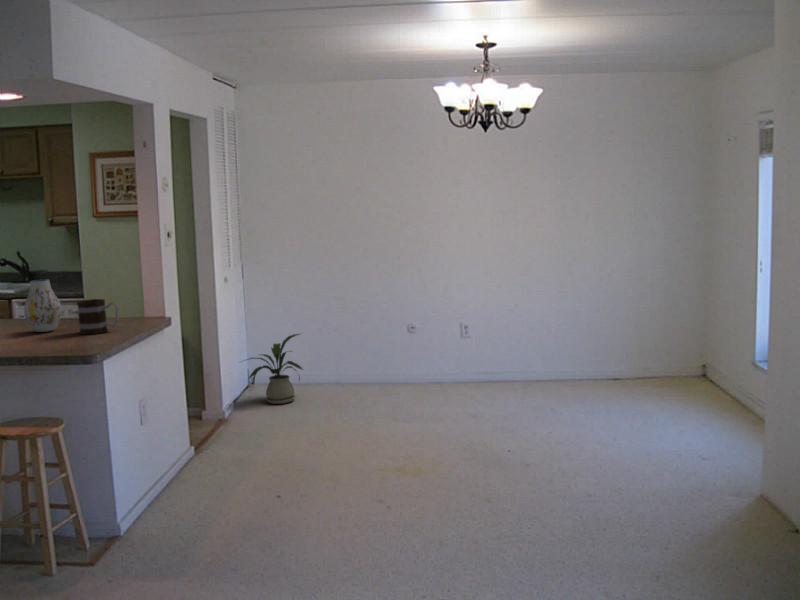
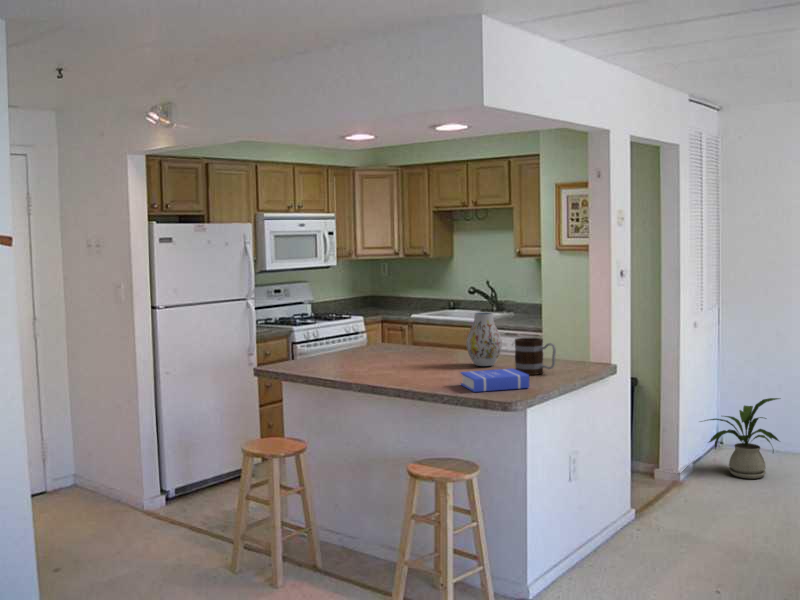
book: none [29,329,101,354] -> present [461,369,529,392]

